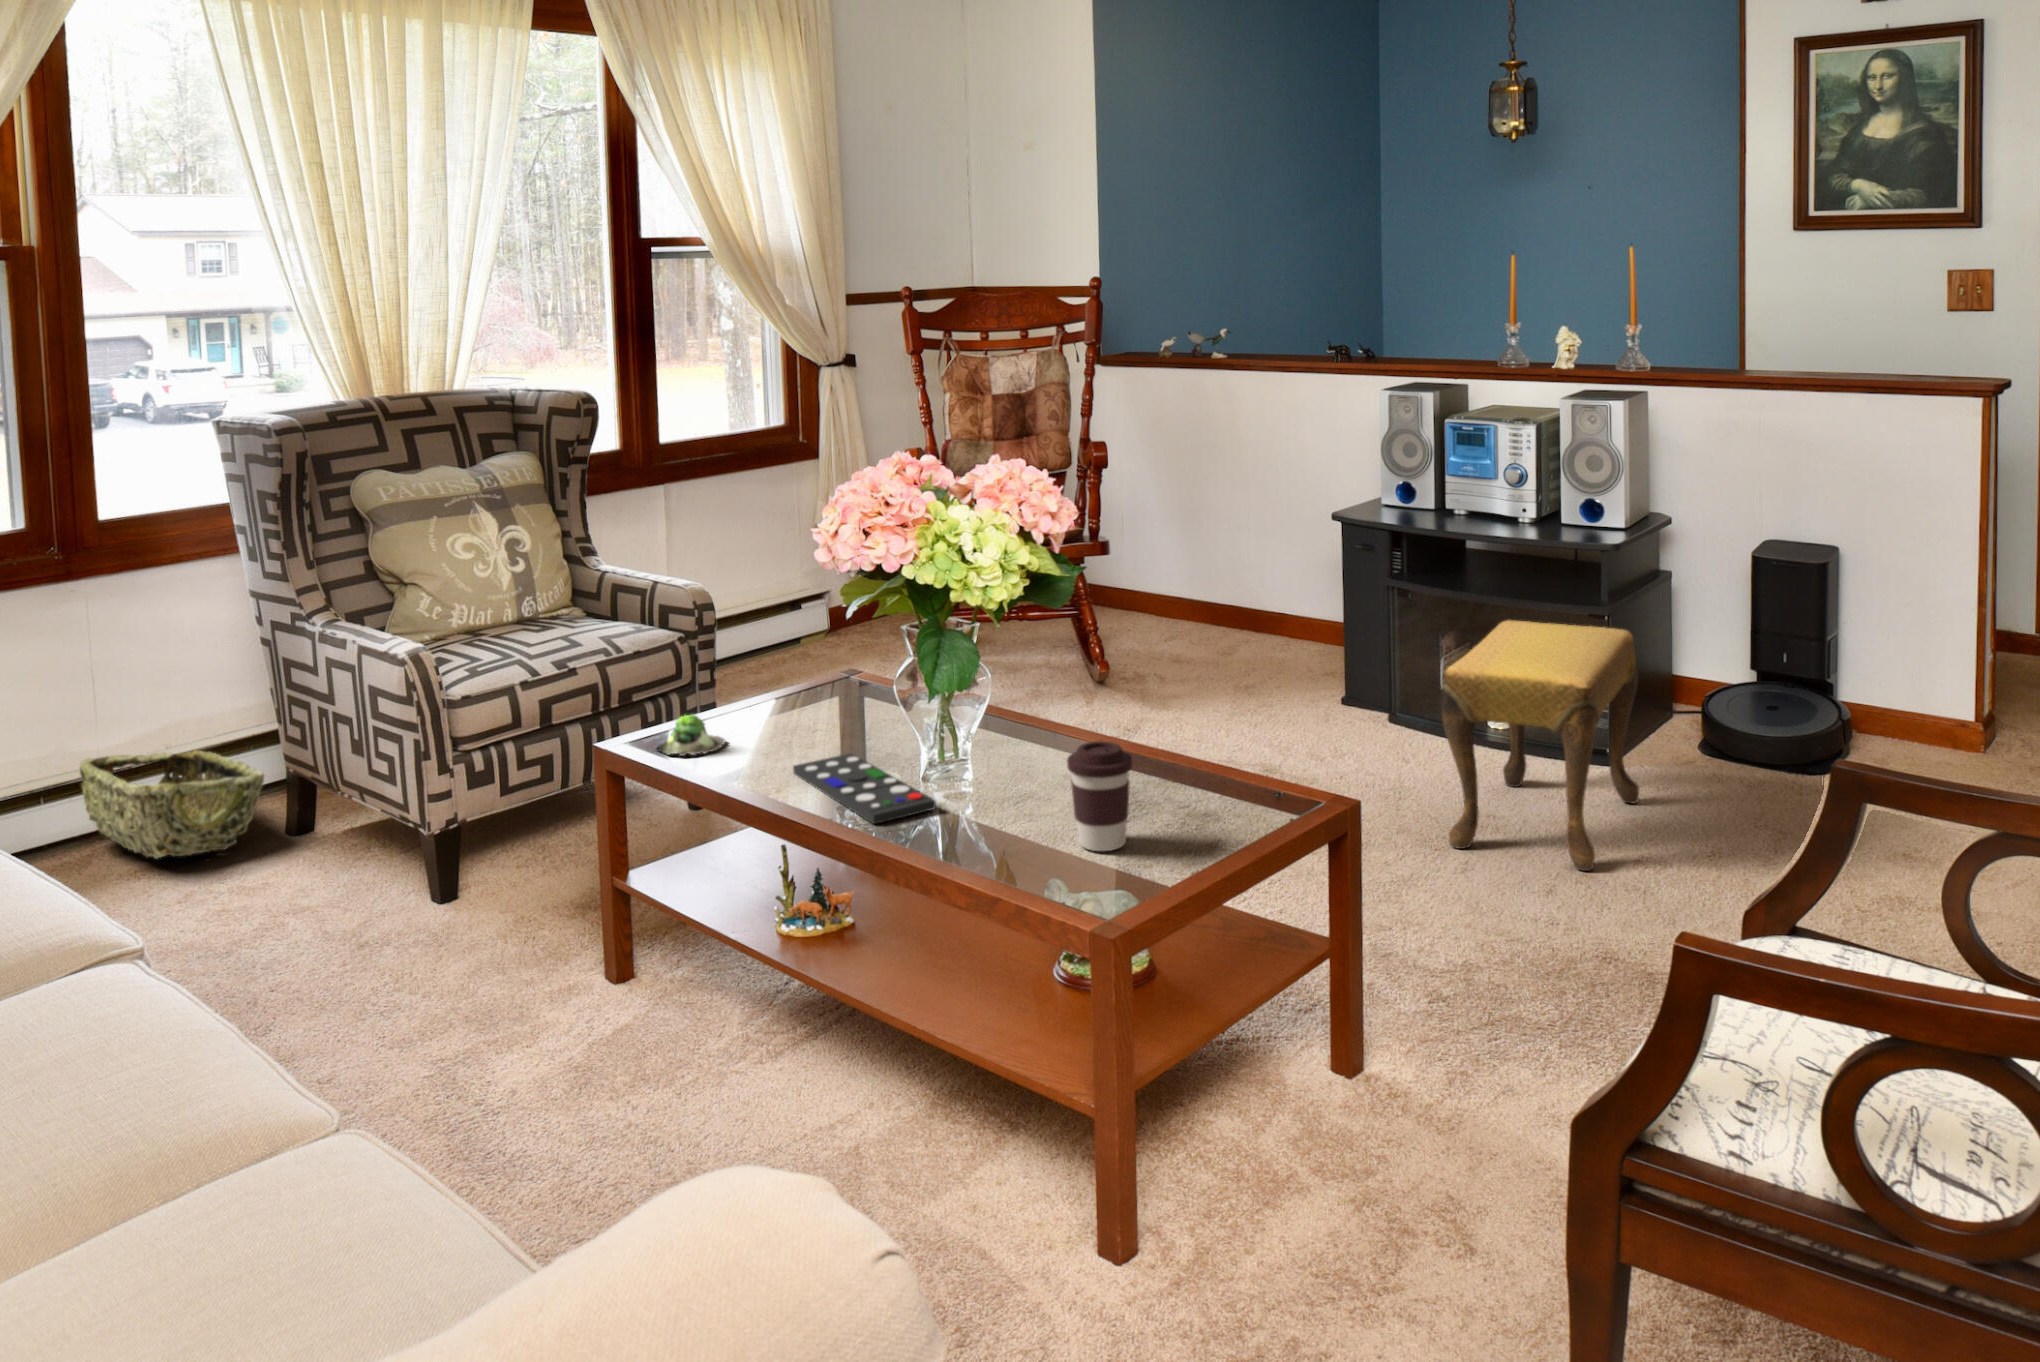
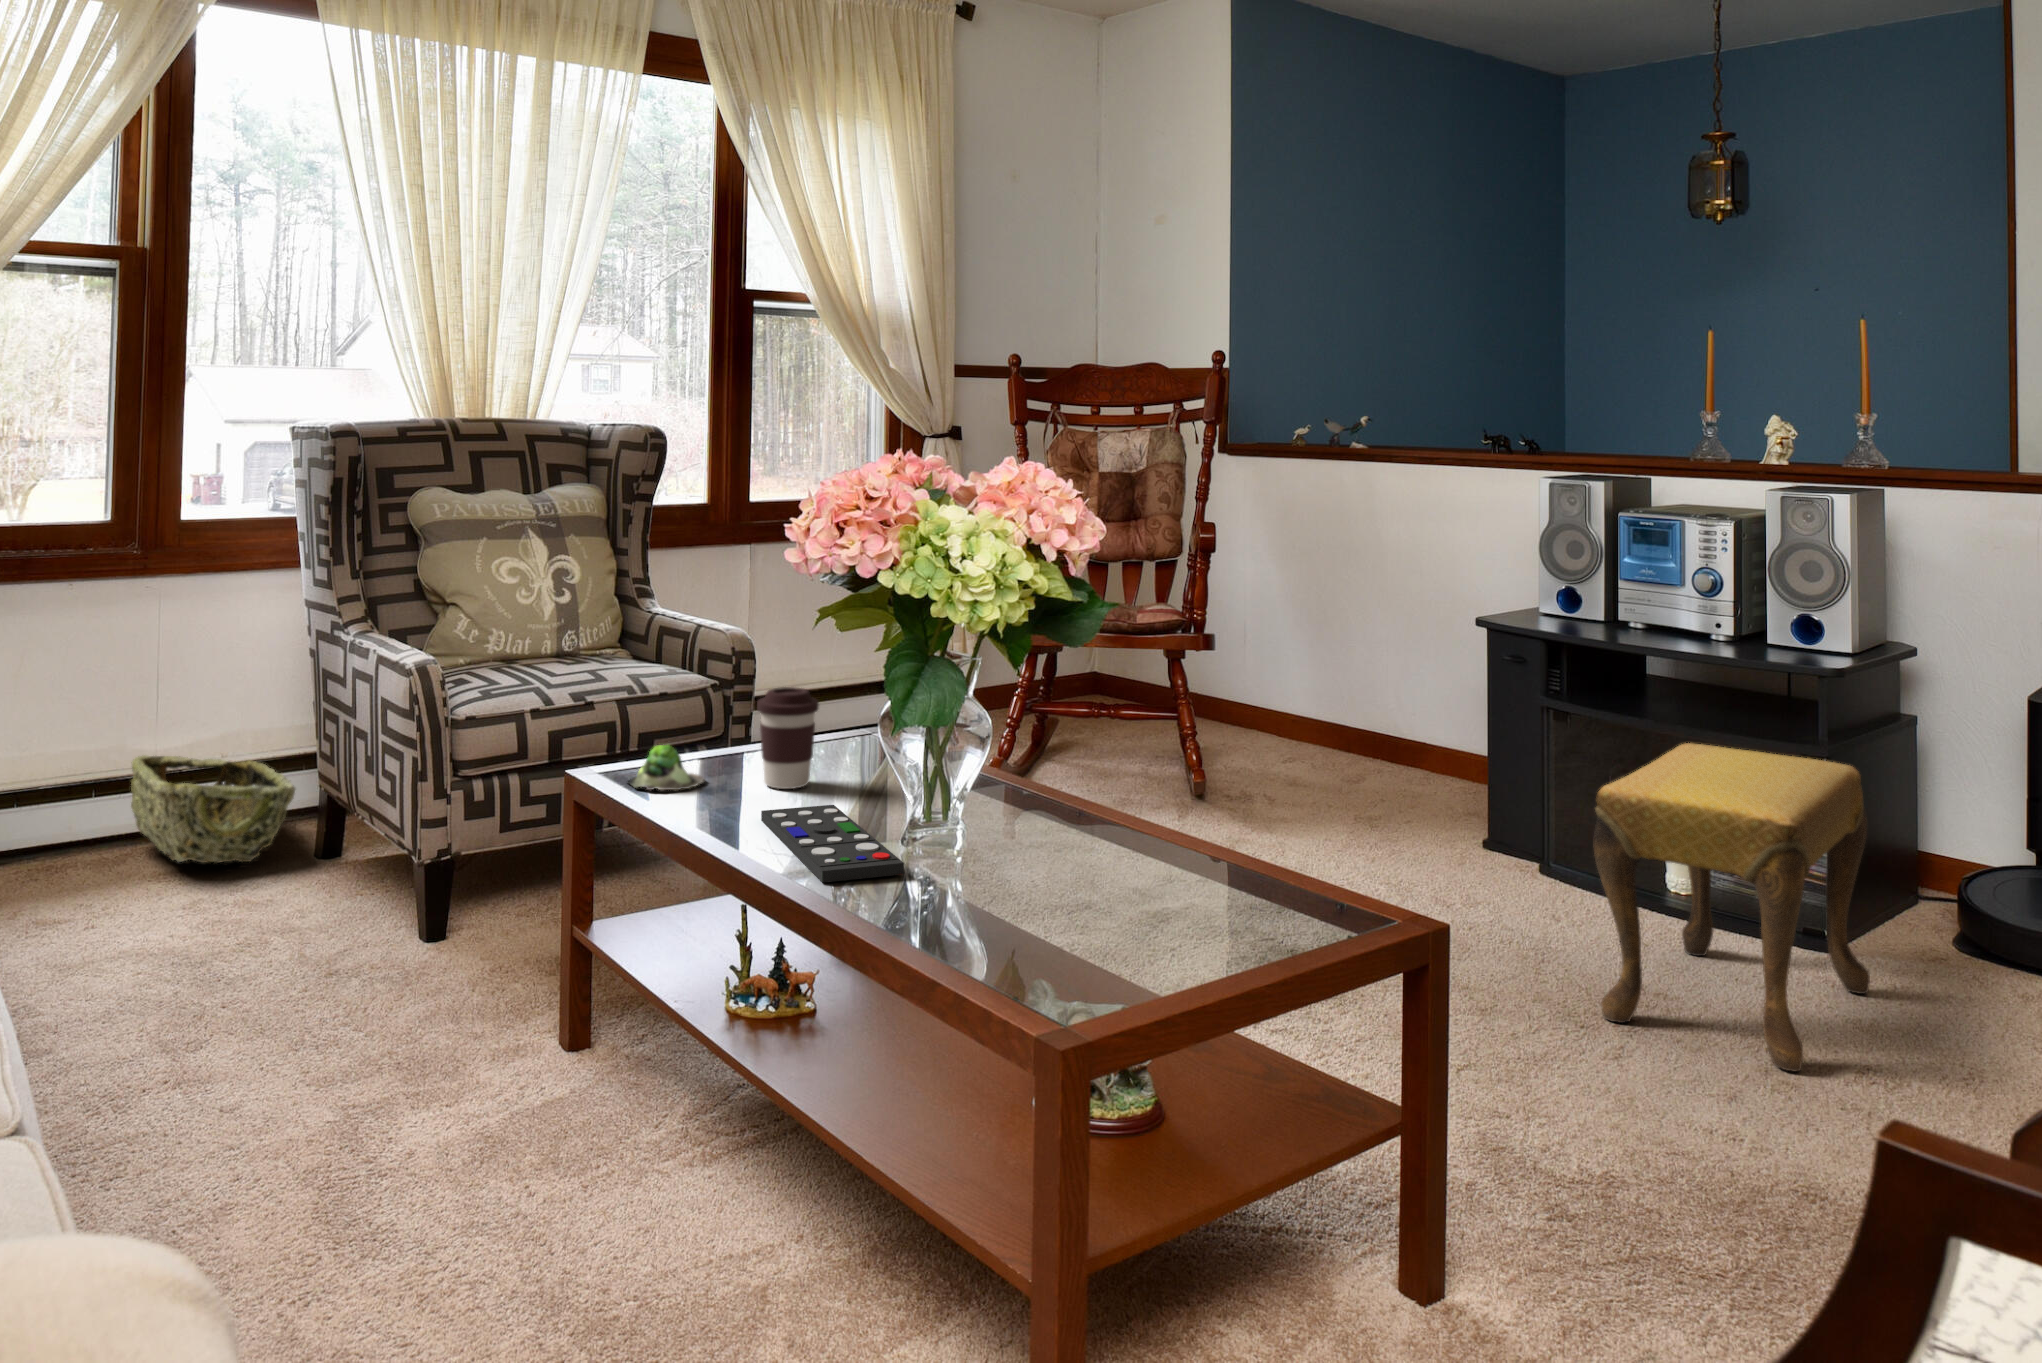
coffee cup: present [1067,741,1132,851] -> present [757,687,819,789]

